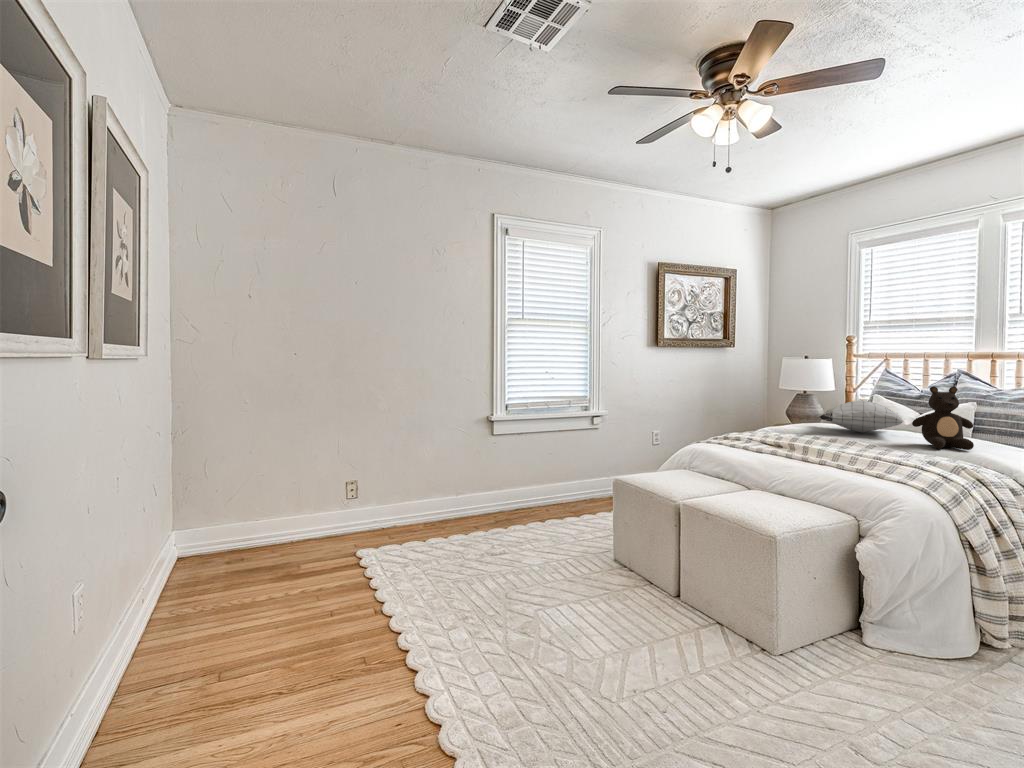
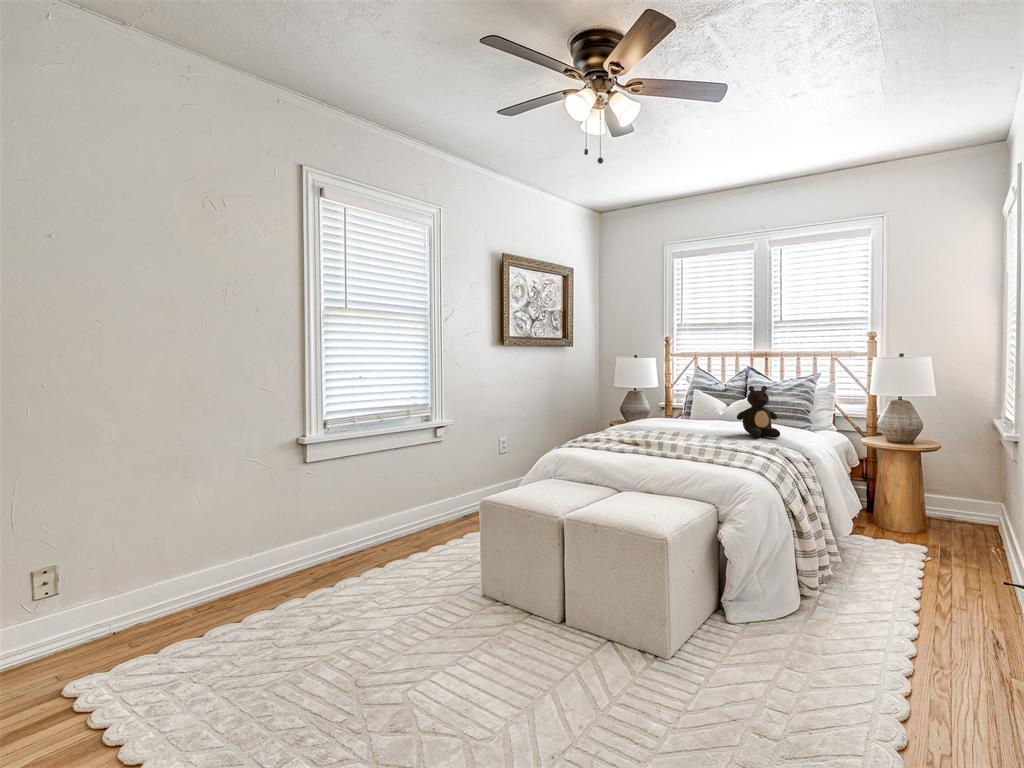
pillow: present [820,400,904,432] -> none [663,397,729,425]

